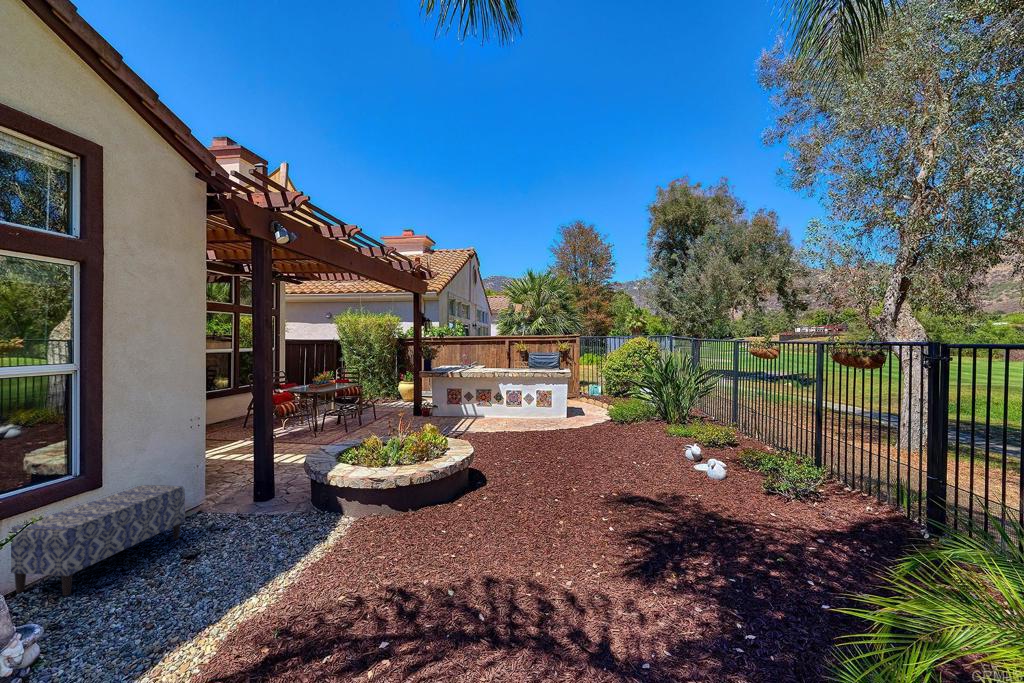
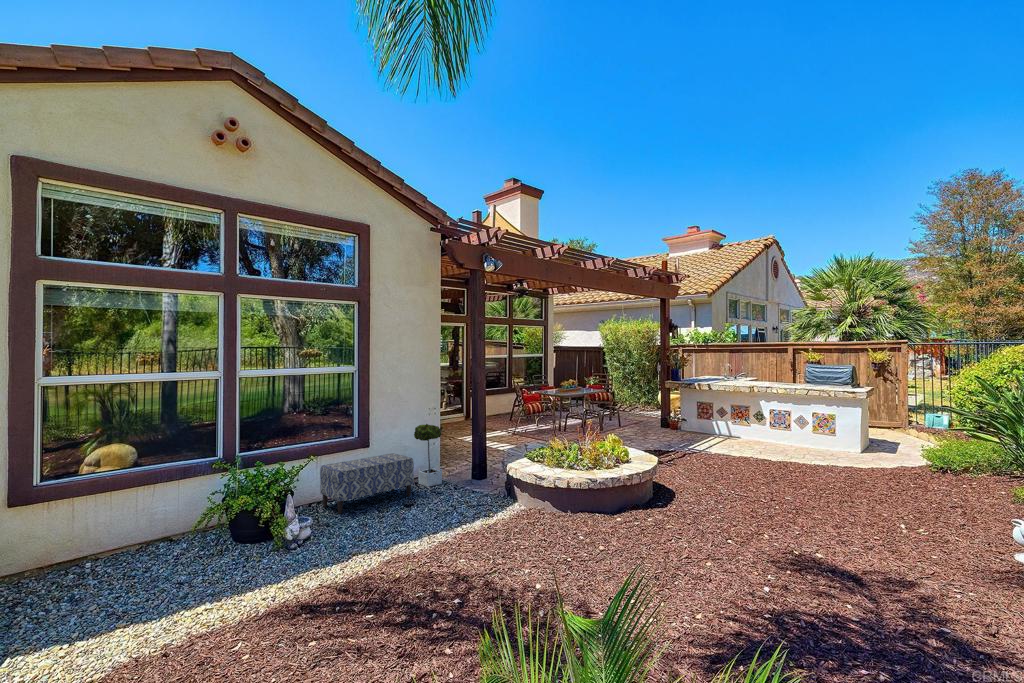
potted tree: none [170,437,215,521] -> present [414,424,442,487]

